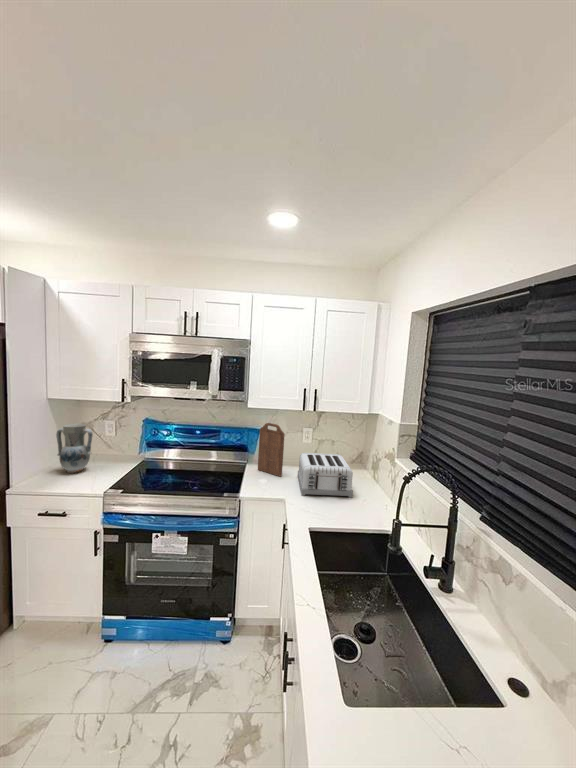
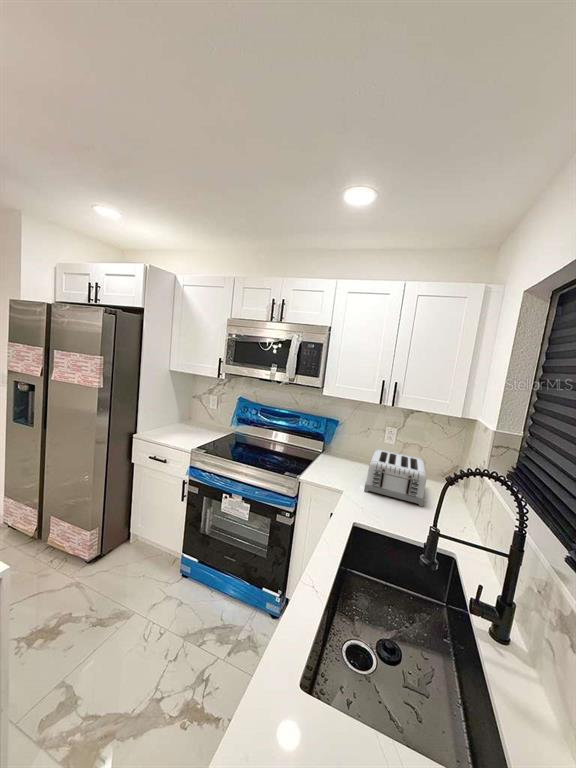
cutting board: present [258,423,285,476] -> none [331,413,360,470]
vase: present [56,424,93,473] -> none [171,392,196,431]

